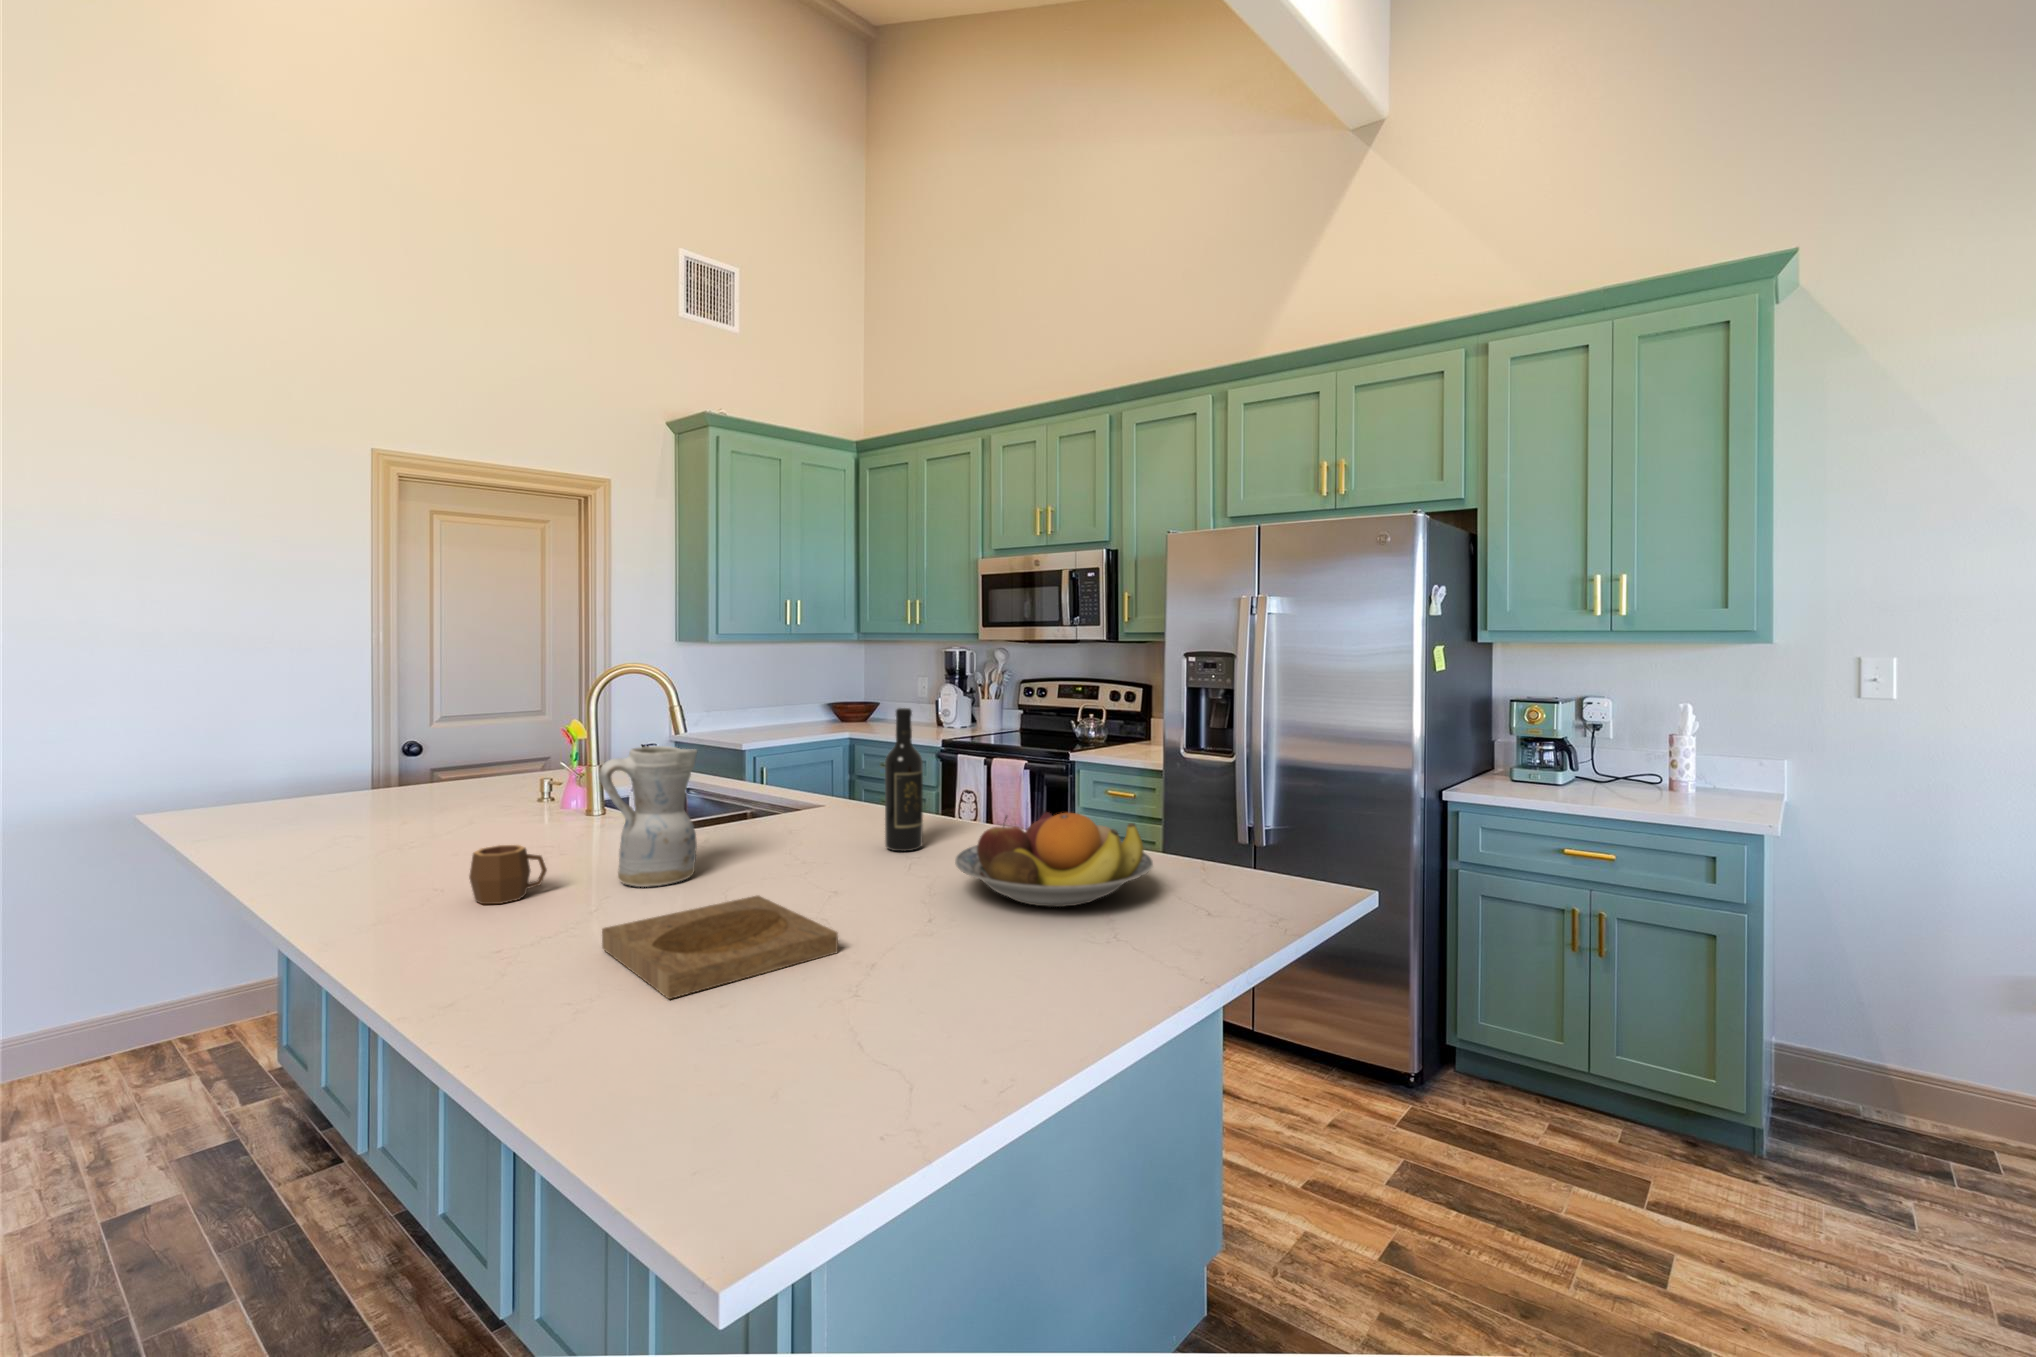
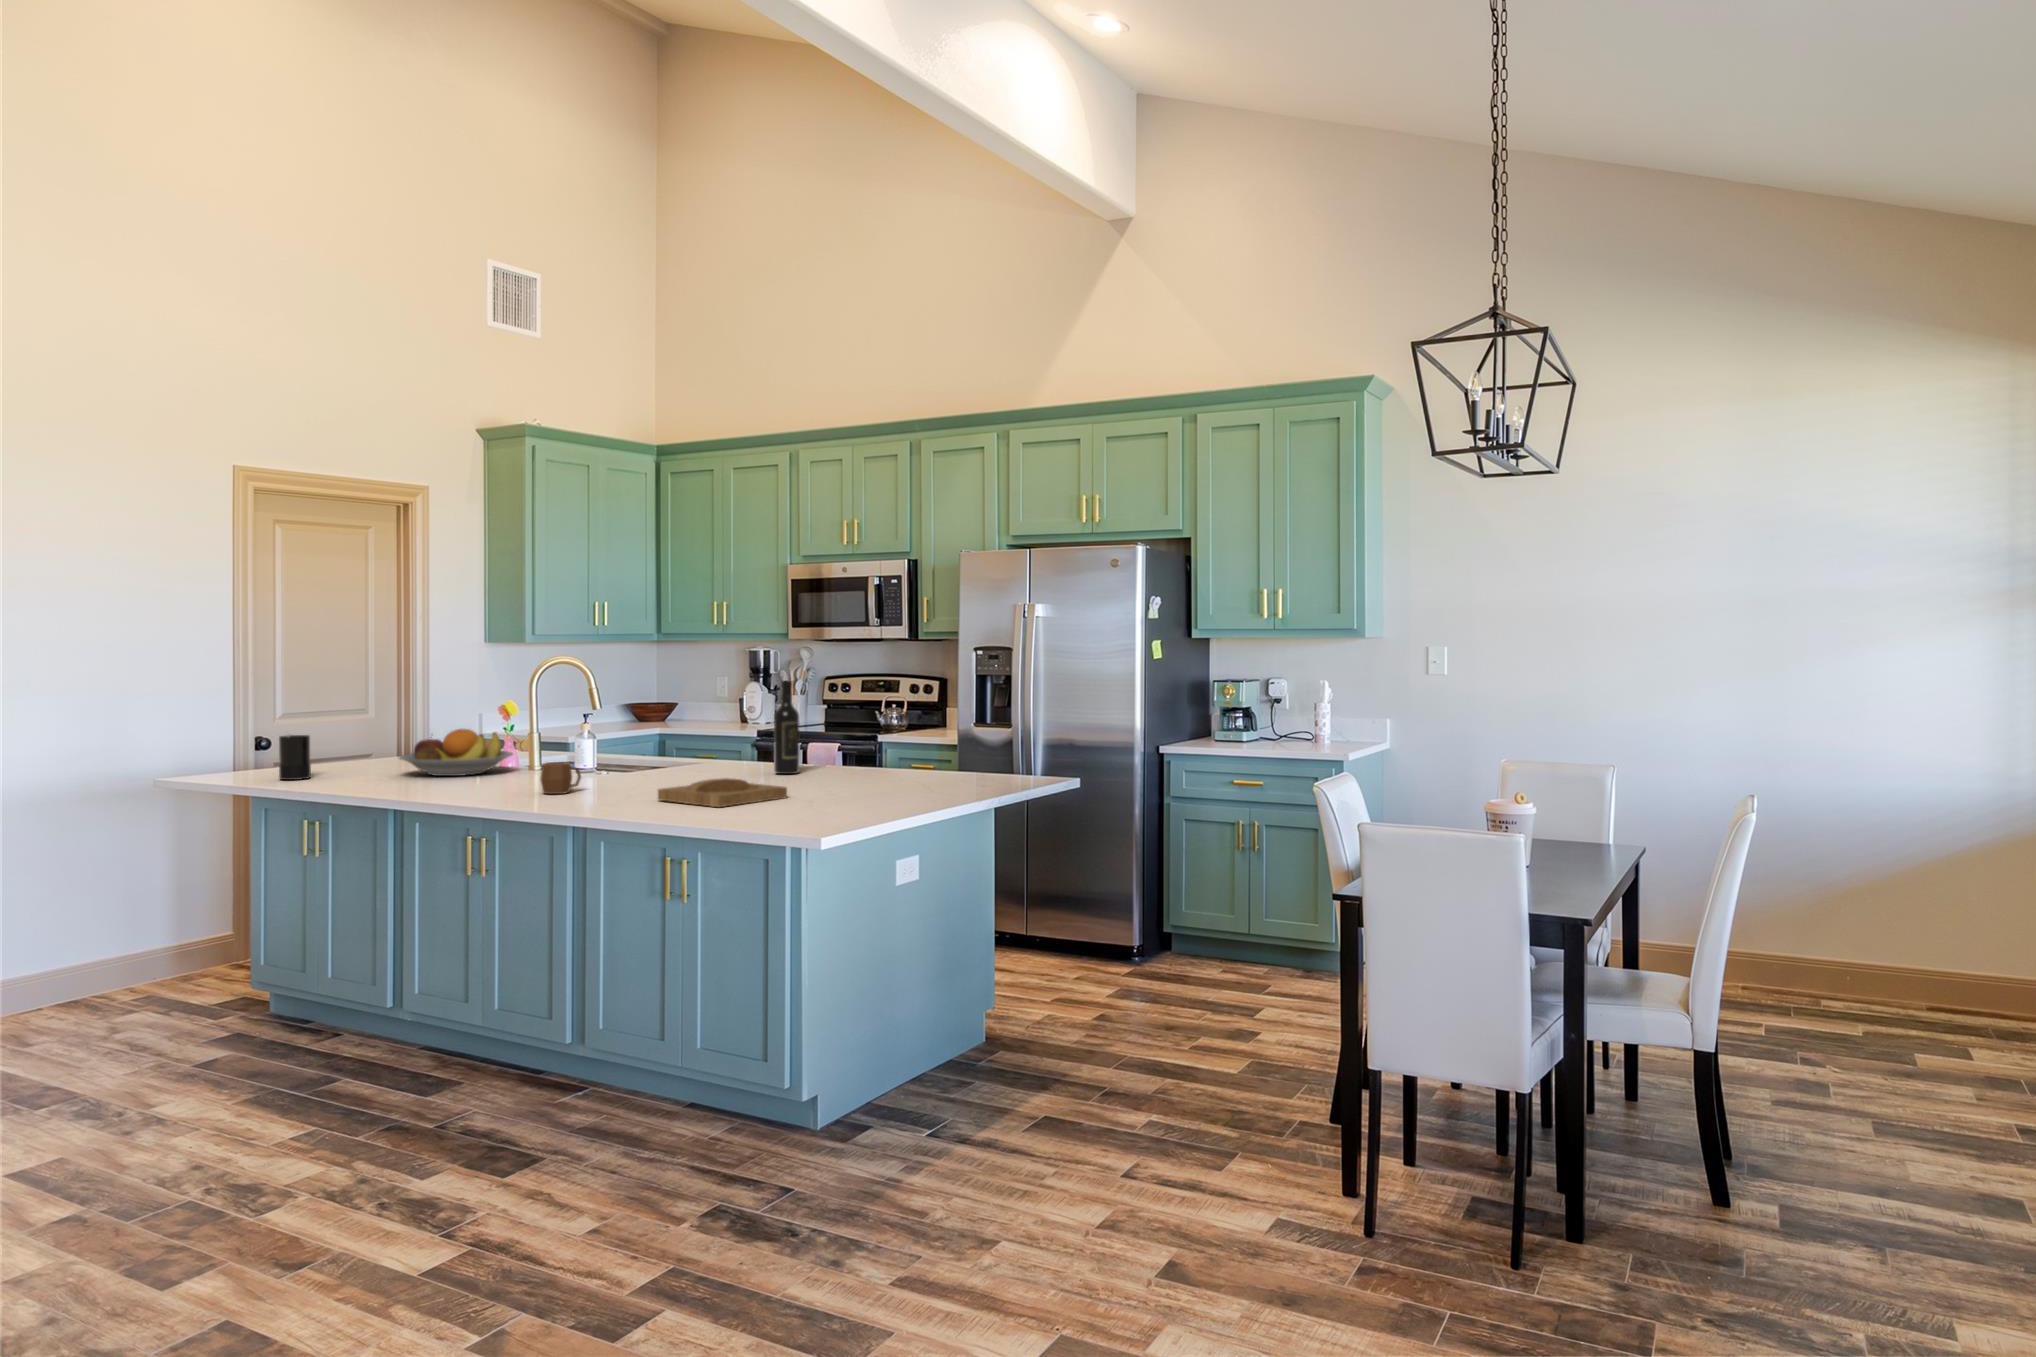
ceramic pitcher: present [599,746,697,887] -> none [612,703,666,787]
candle: none [255,763,304,830] -> present [279,733,311,780]
fruit bowl: present [955,812,1153,907] -> present [399,729,513,776]

